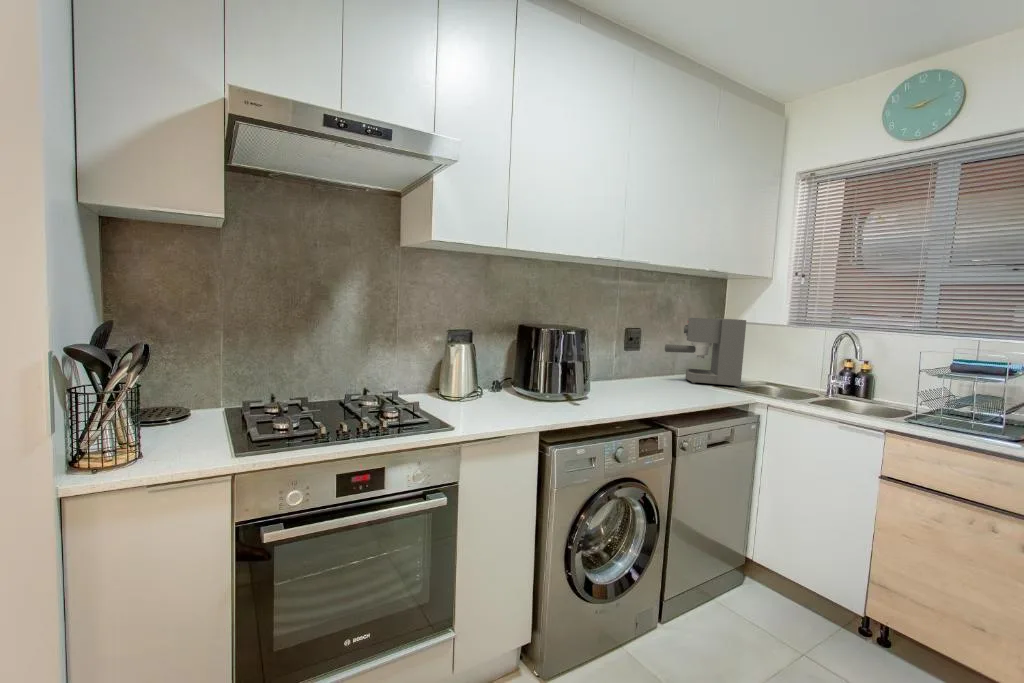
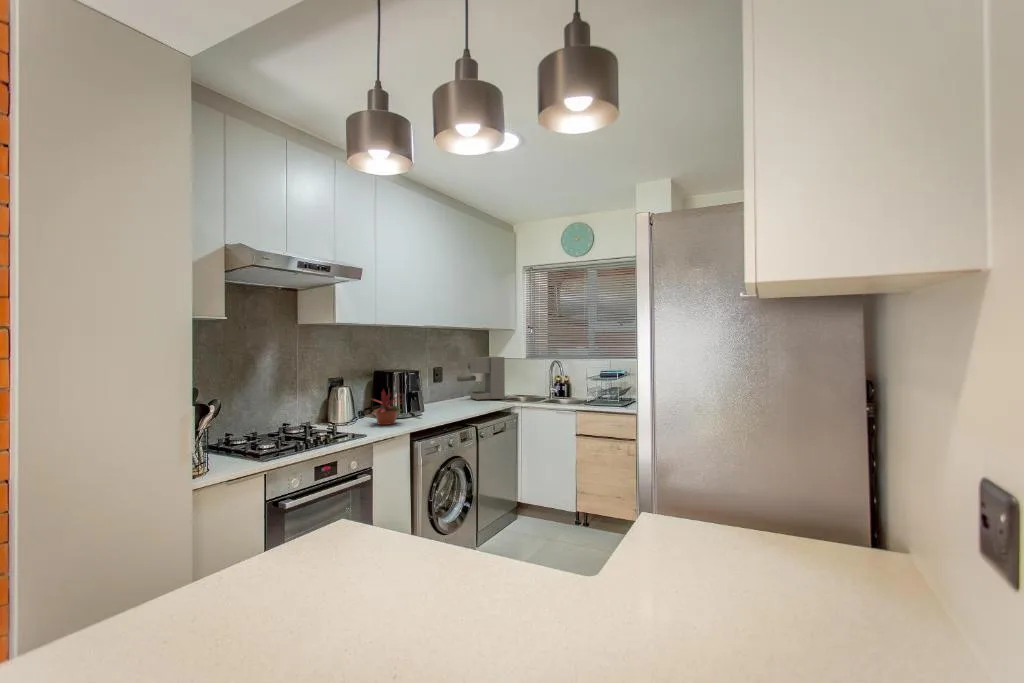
potted plant: none [486,352,550,410] -> present [373,390,400,425]

